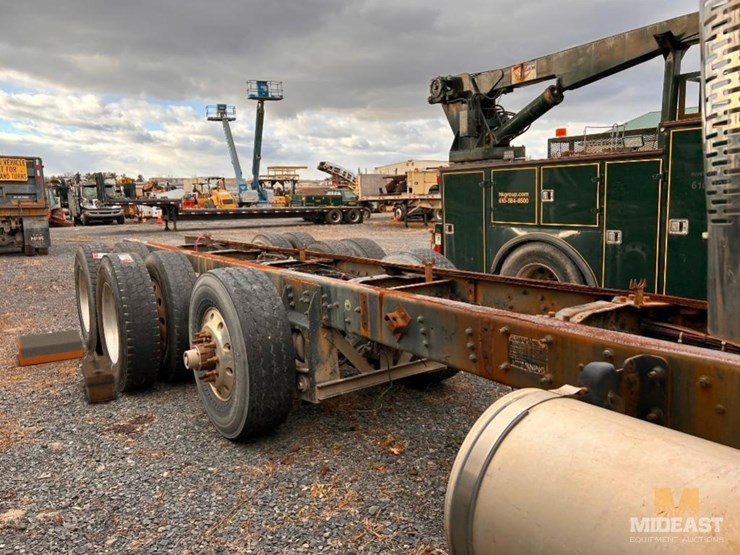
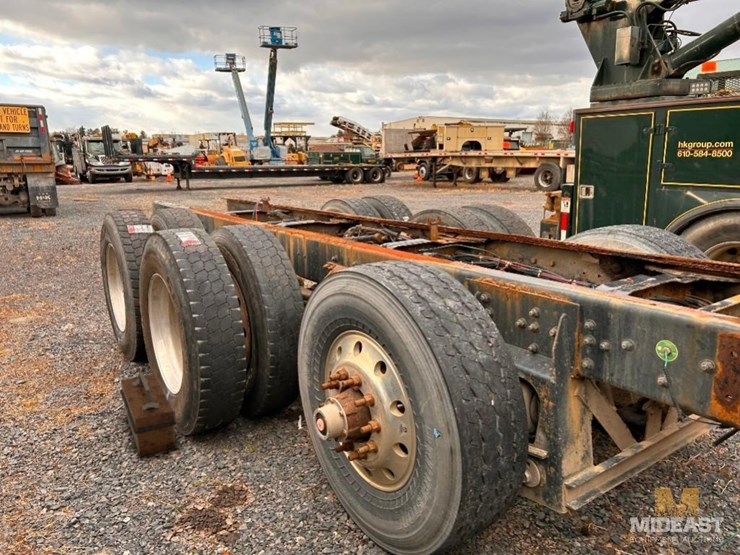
storage box: present [18,330,83,366] -> none [27,325,117,379]

